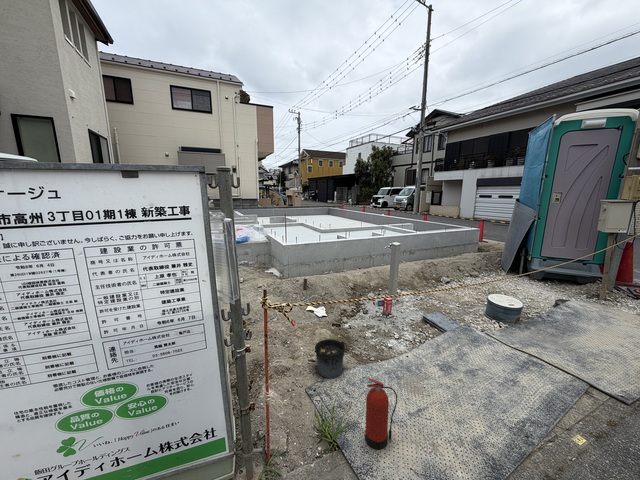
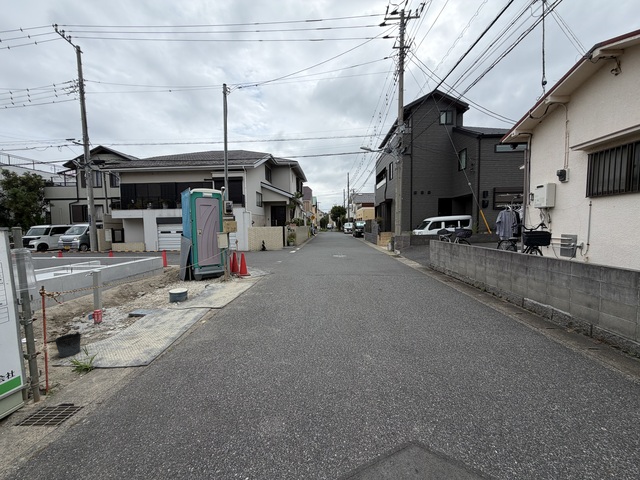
fire extinguisher: present [365,378,397,449] -> none [109,325,127,359]

